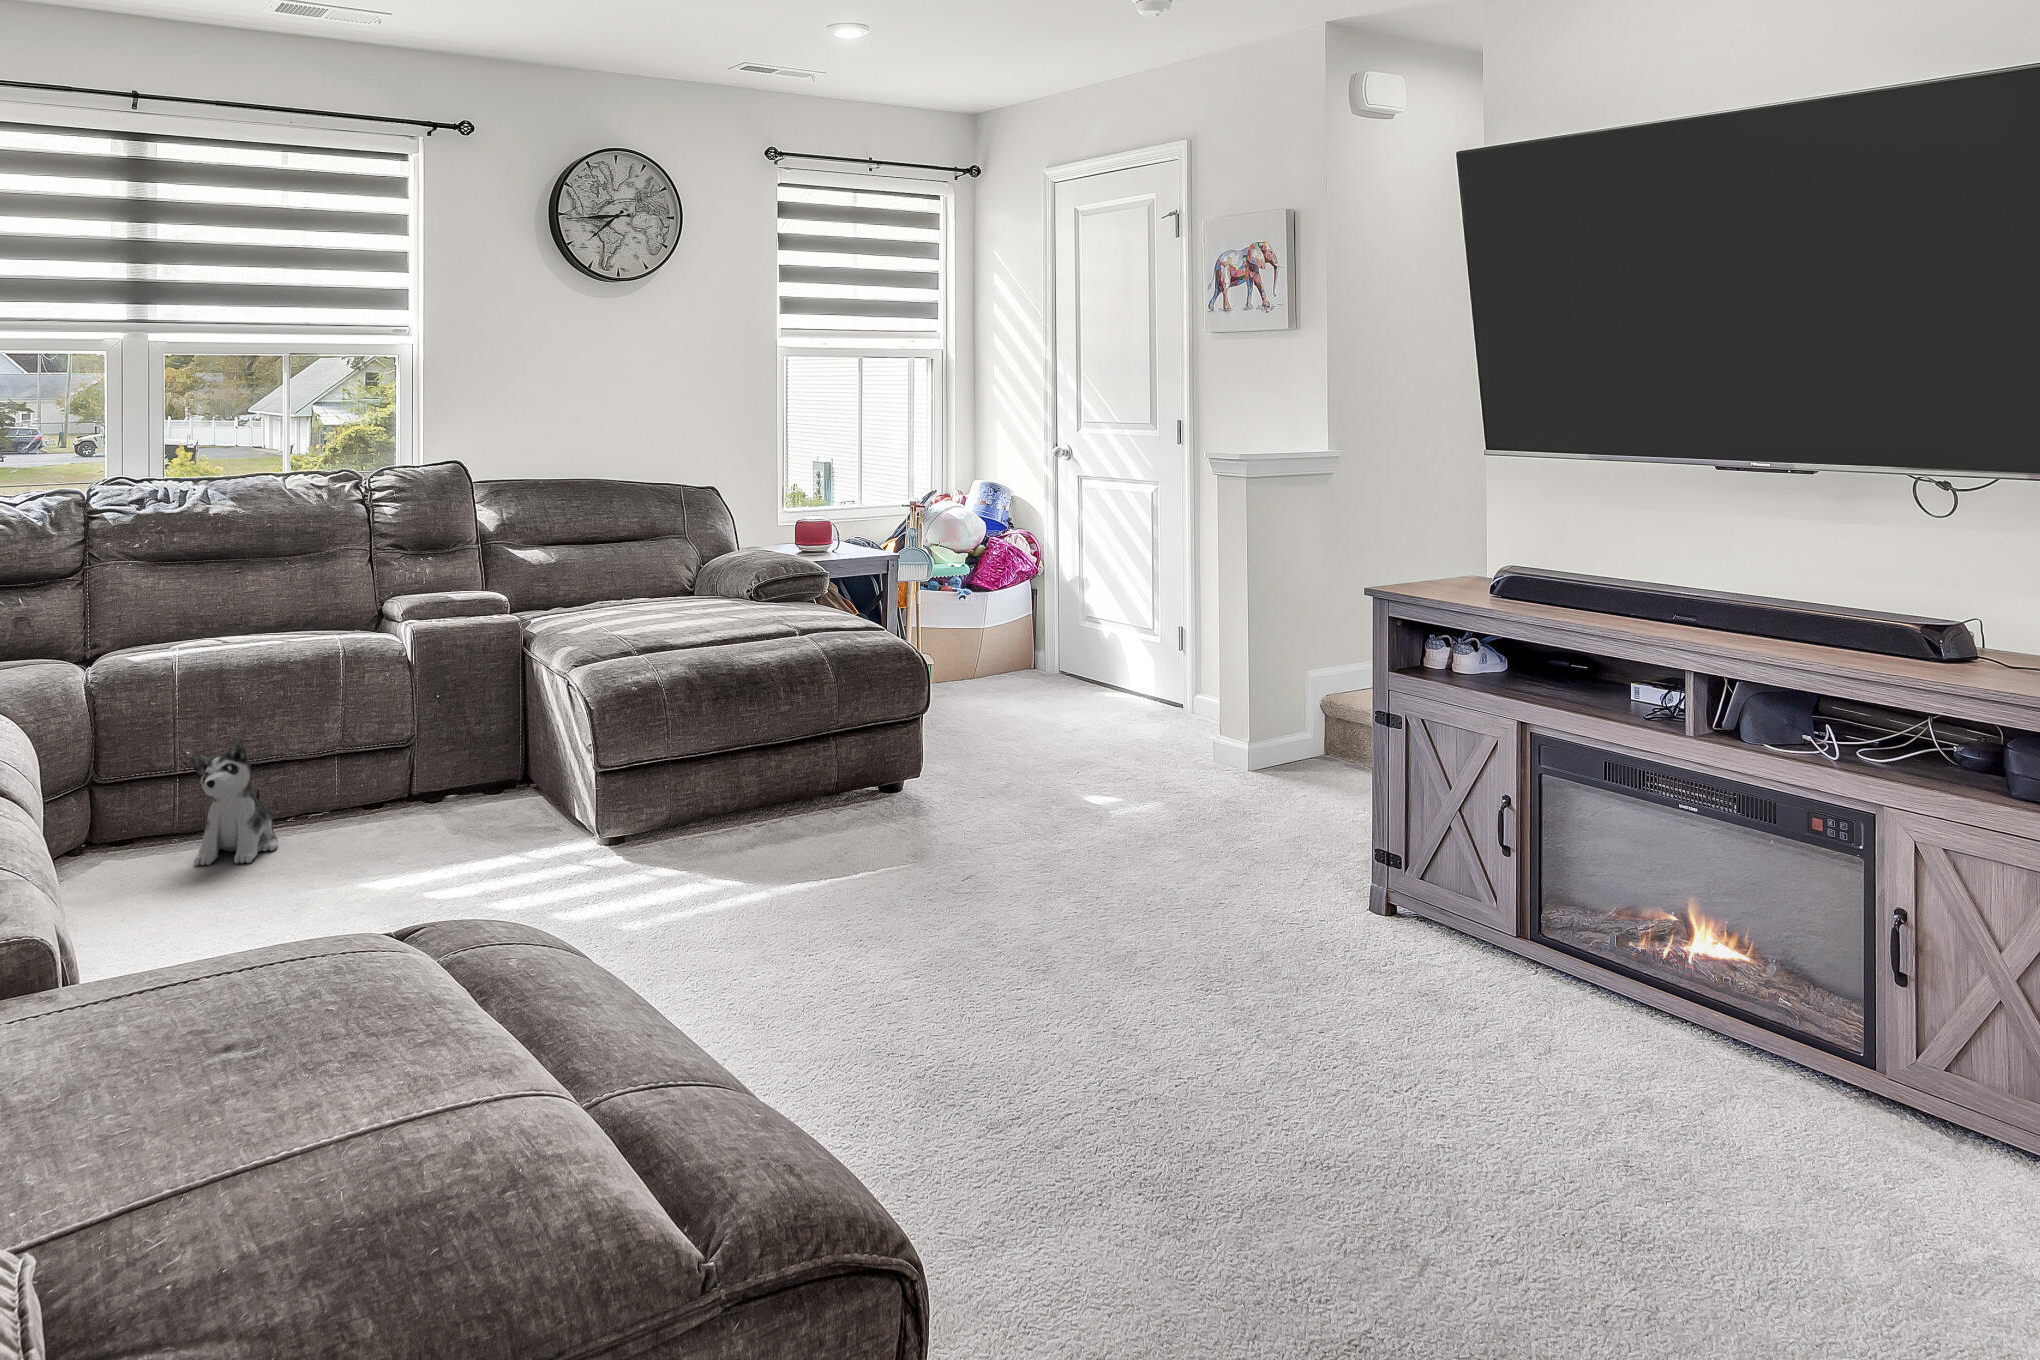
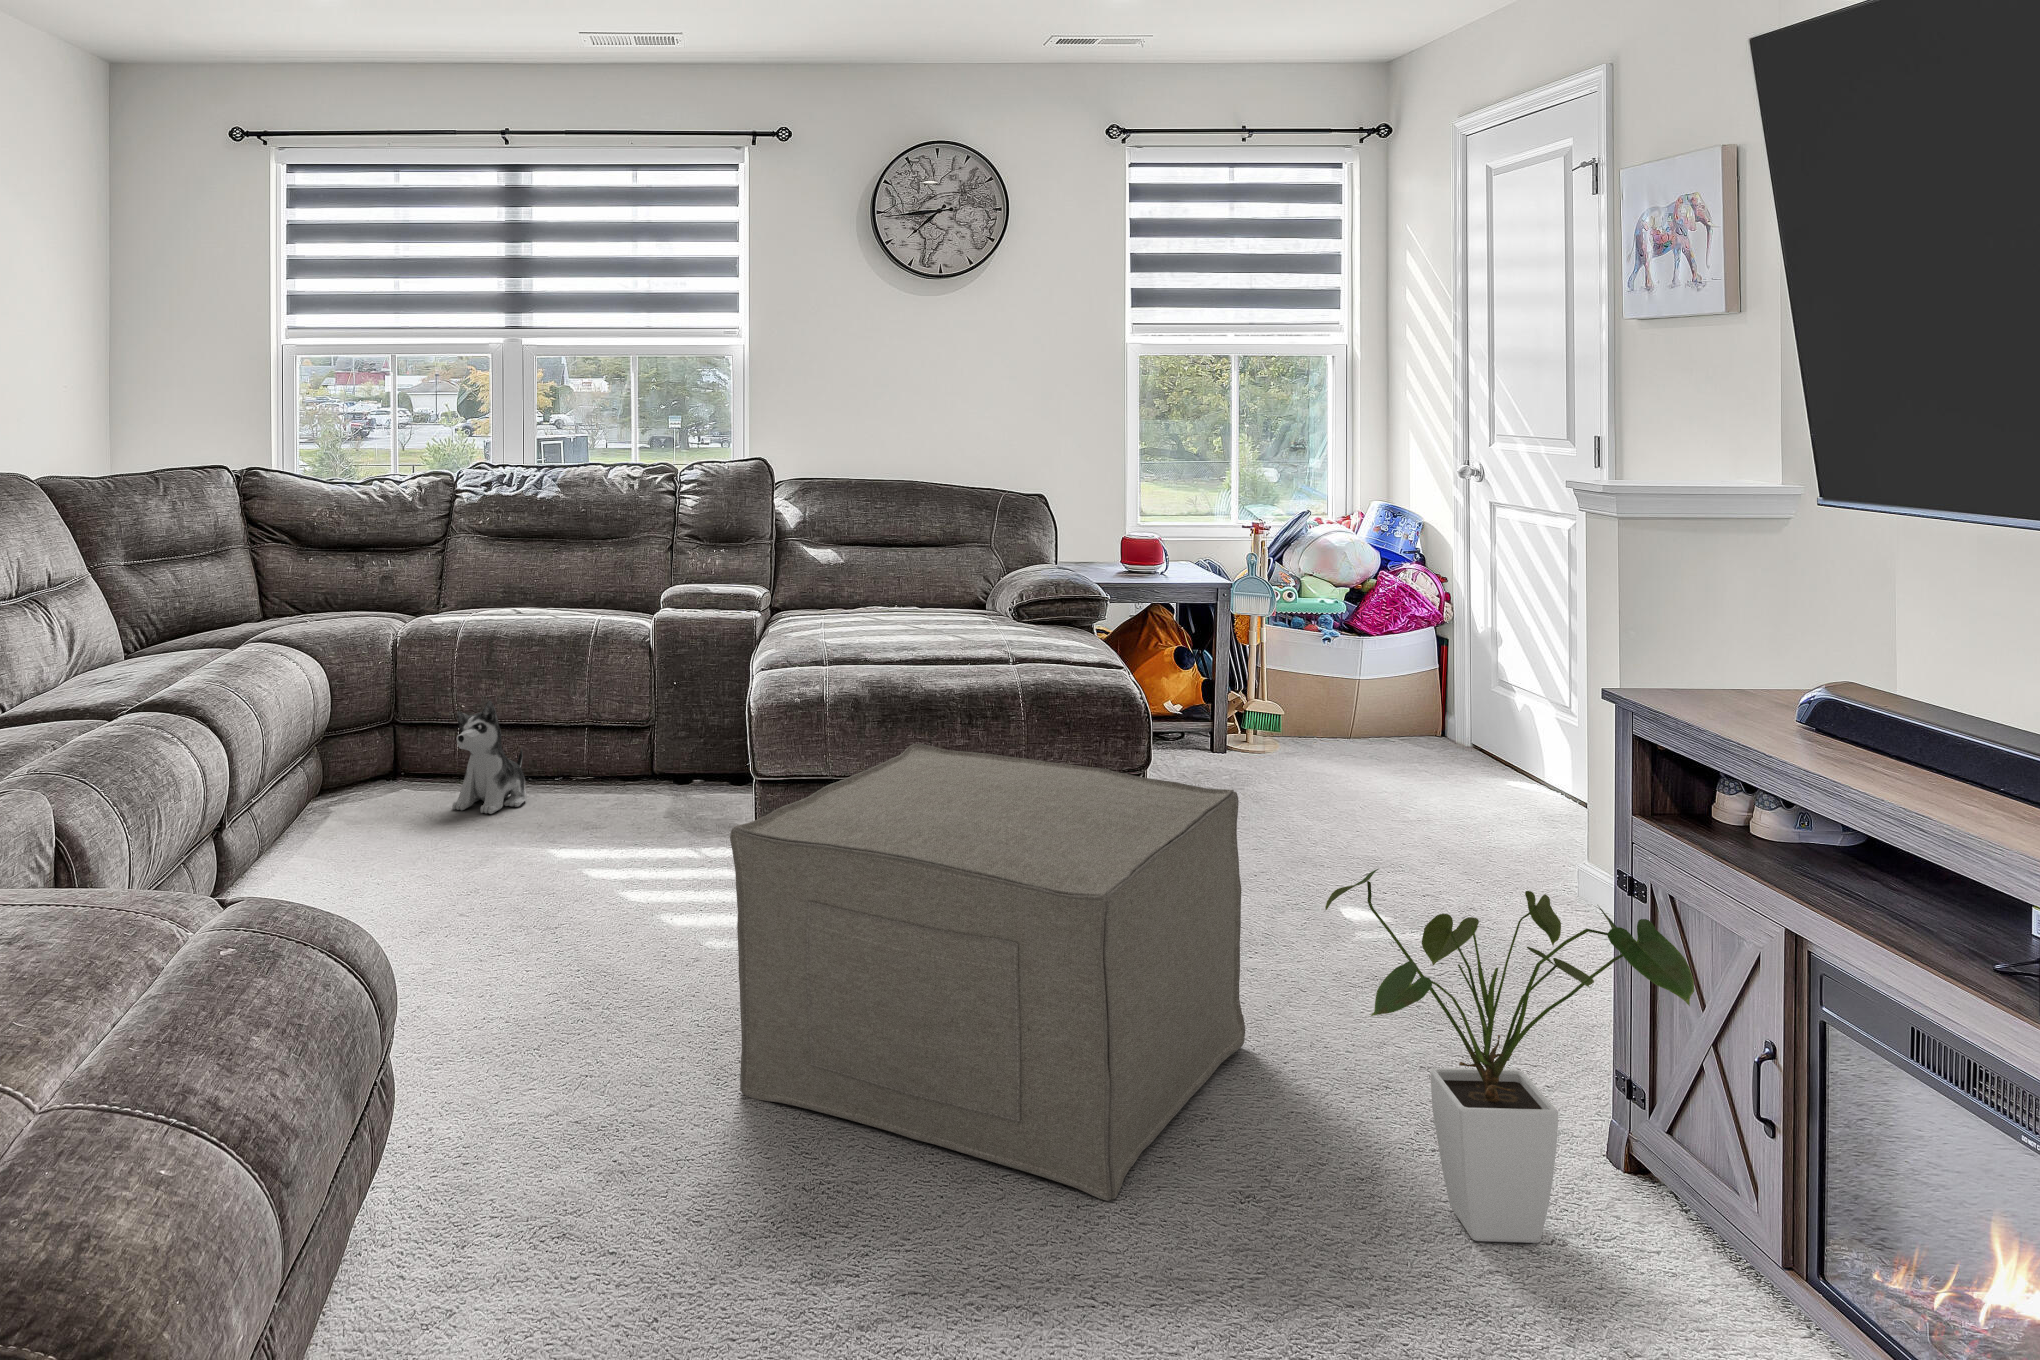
ottoman: none [796,714,1190,1073] -> present [730,744,1245,1201]
house plant: none [1314,755,1590,1030] -> present [1325,869,1694,1243]

